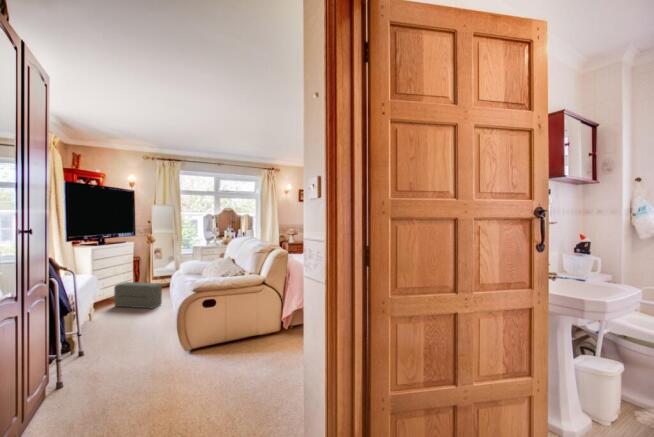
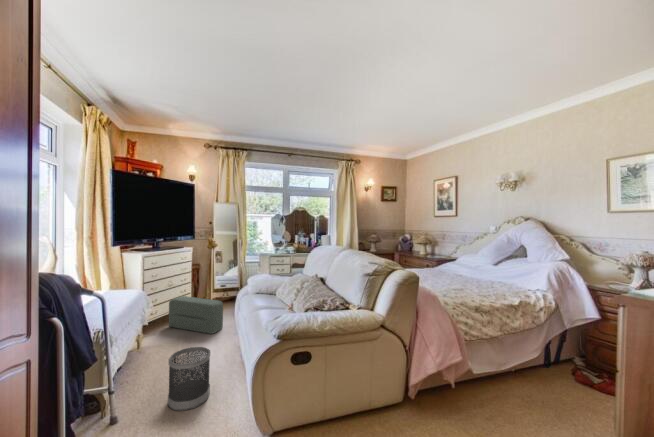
wastebasket: none [122,307,152,345] -> present [168,347,210,411]

